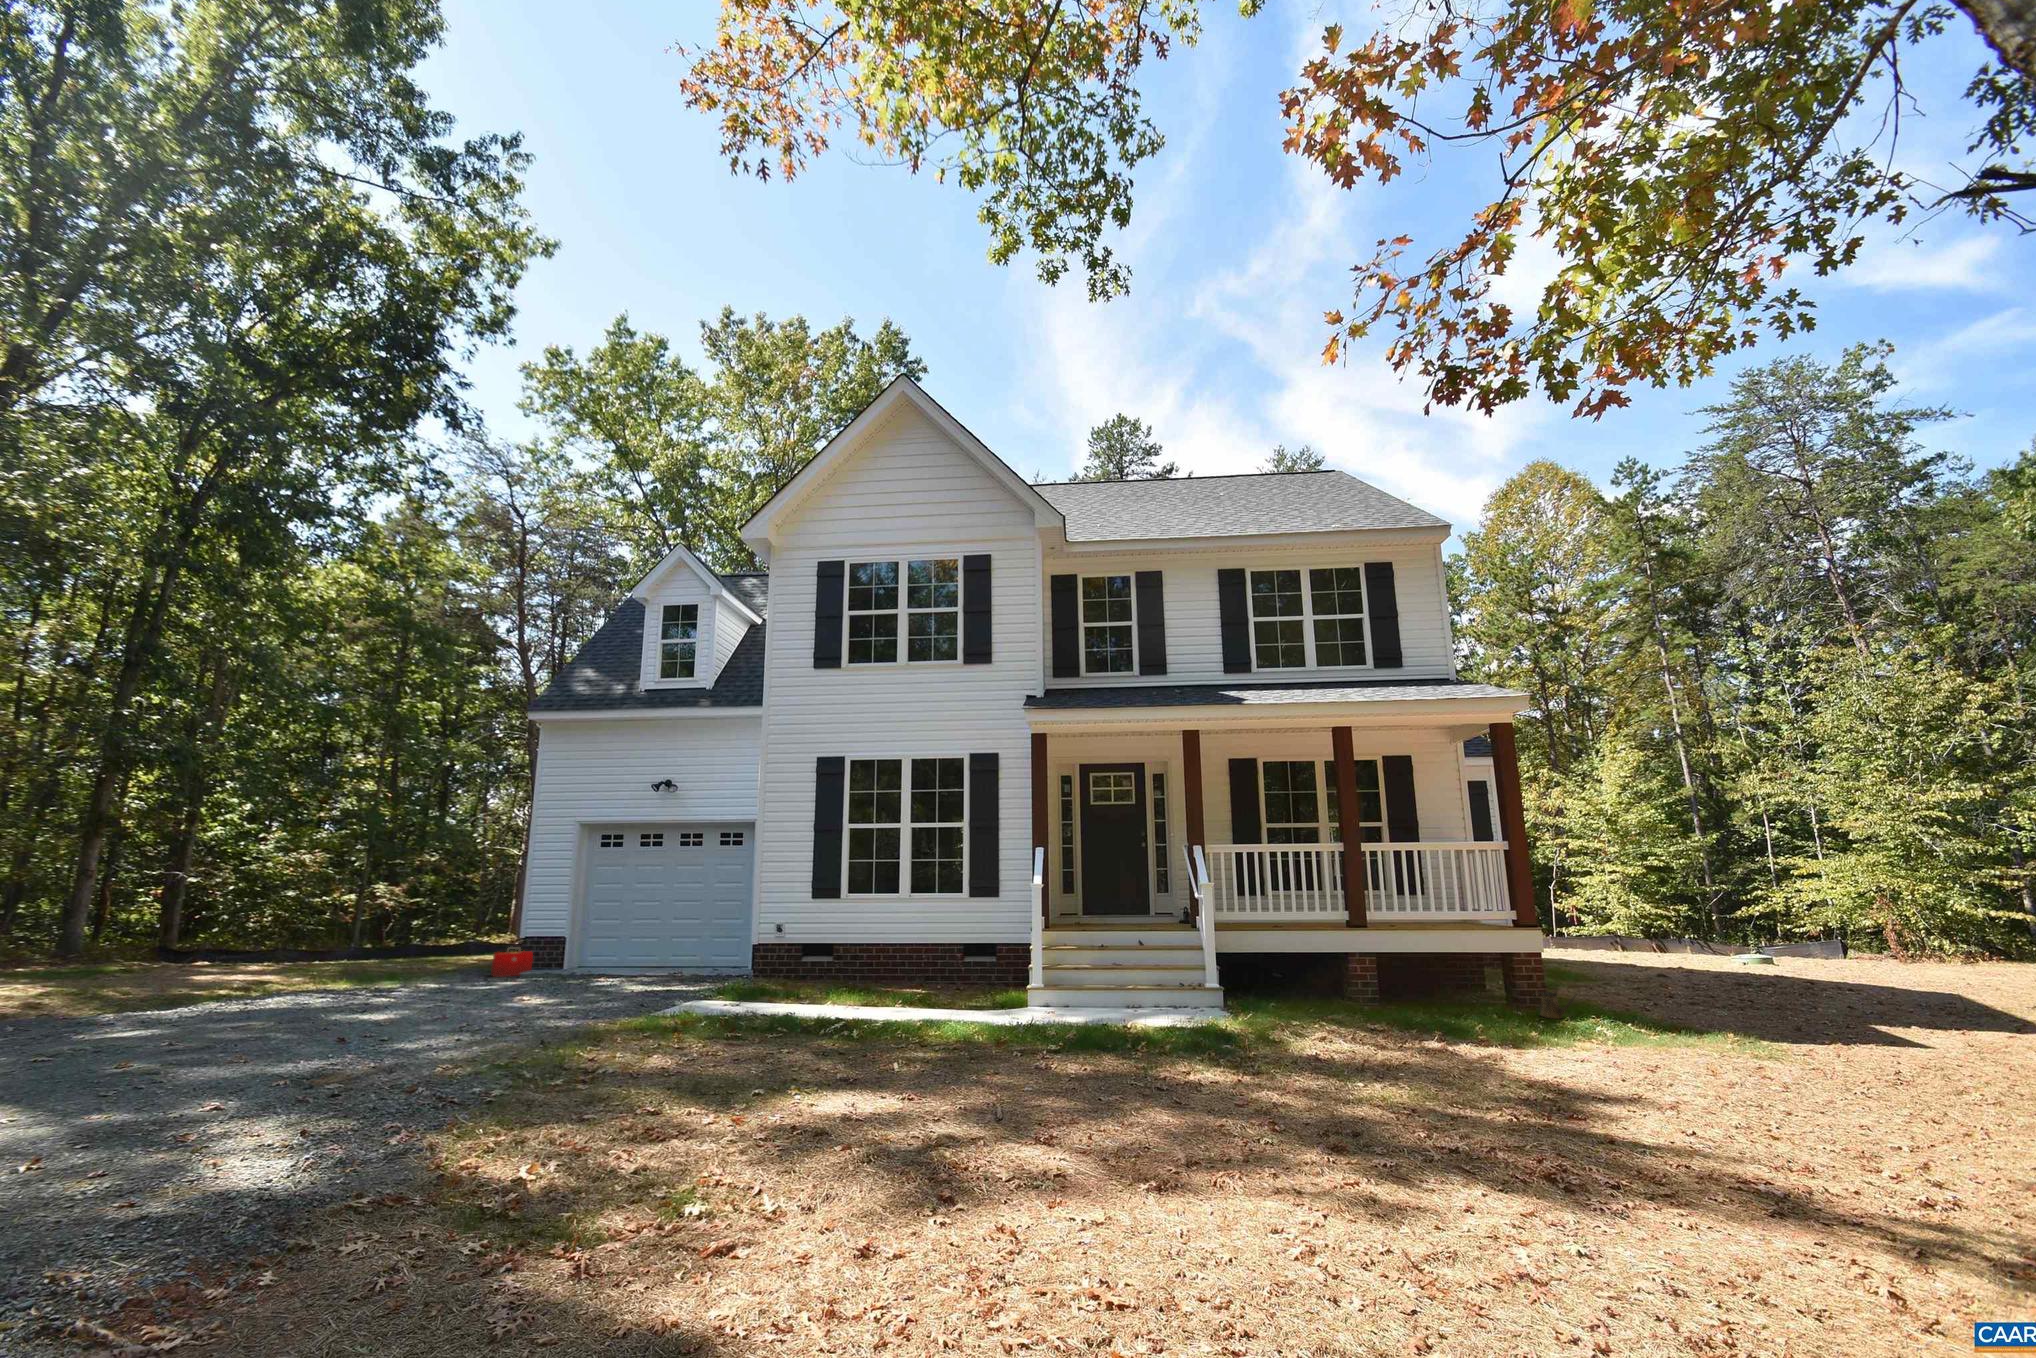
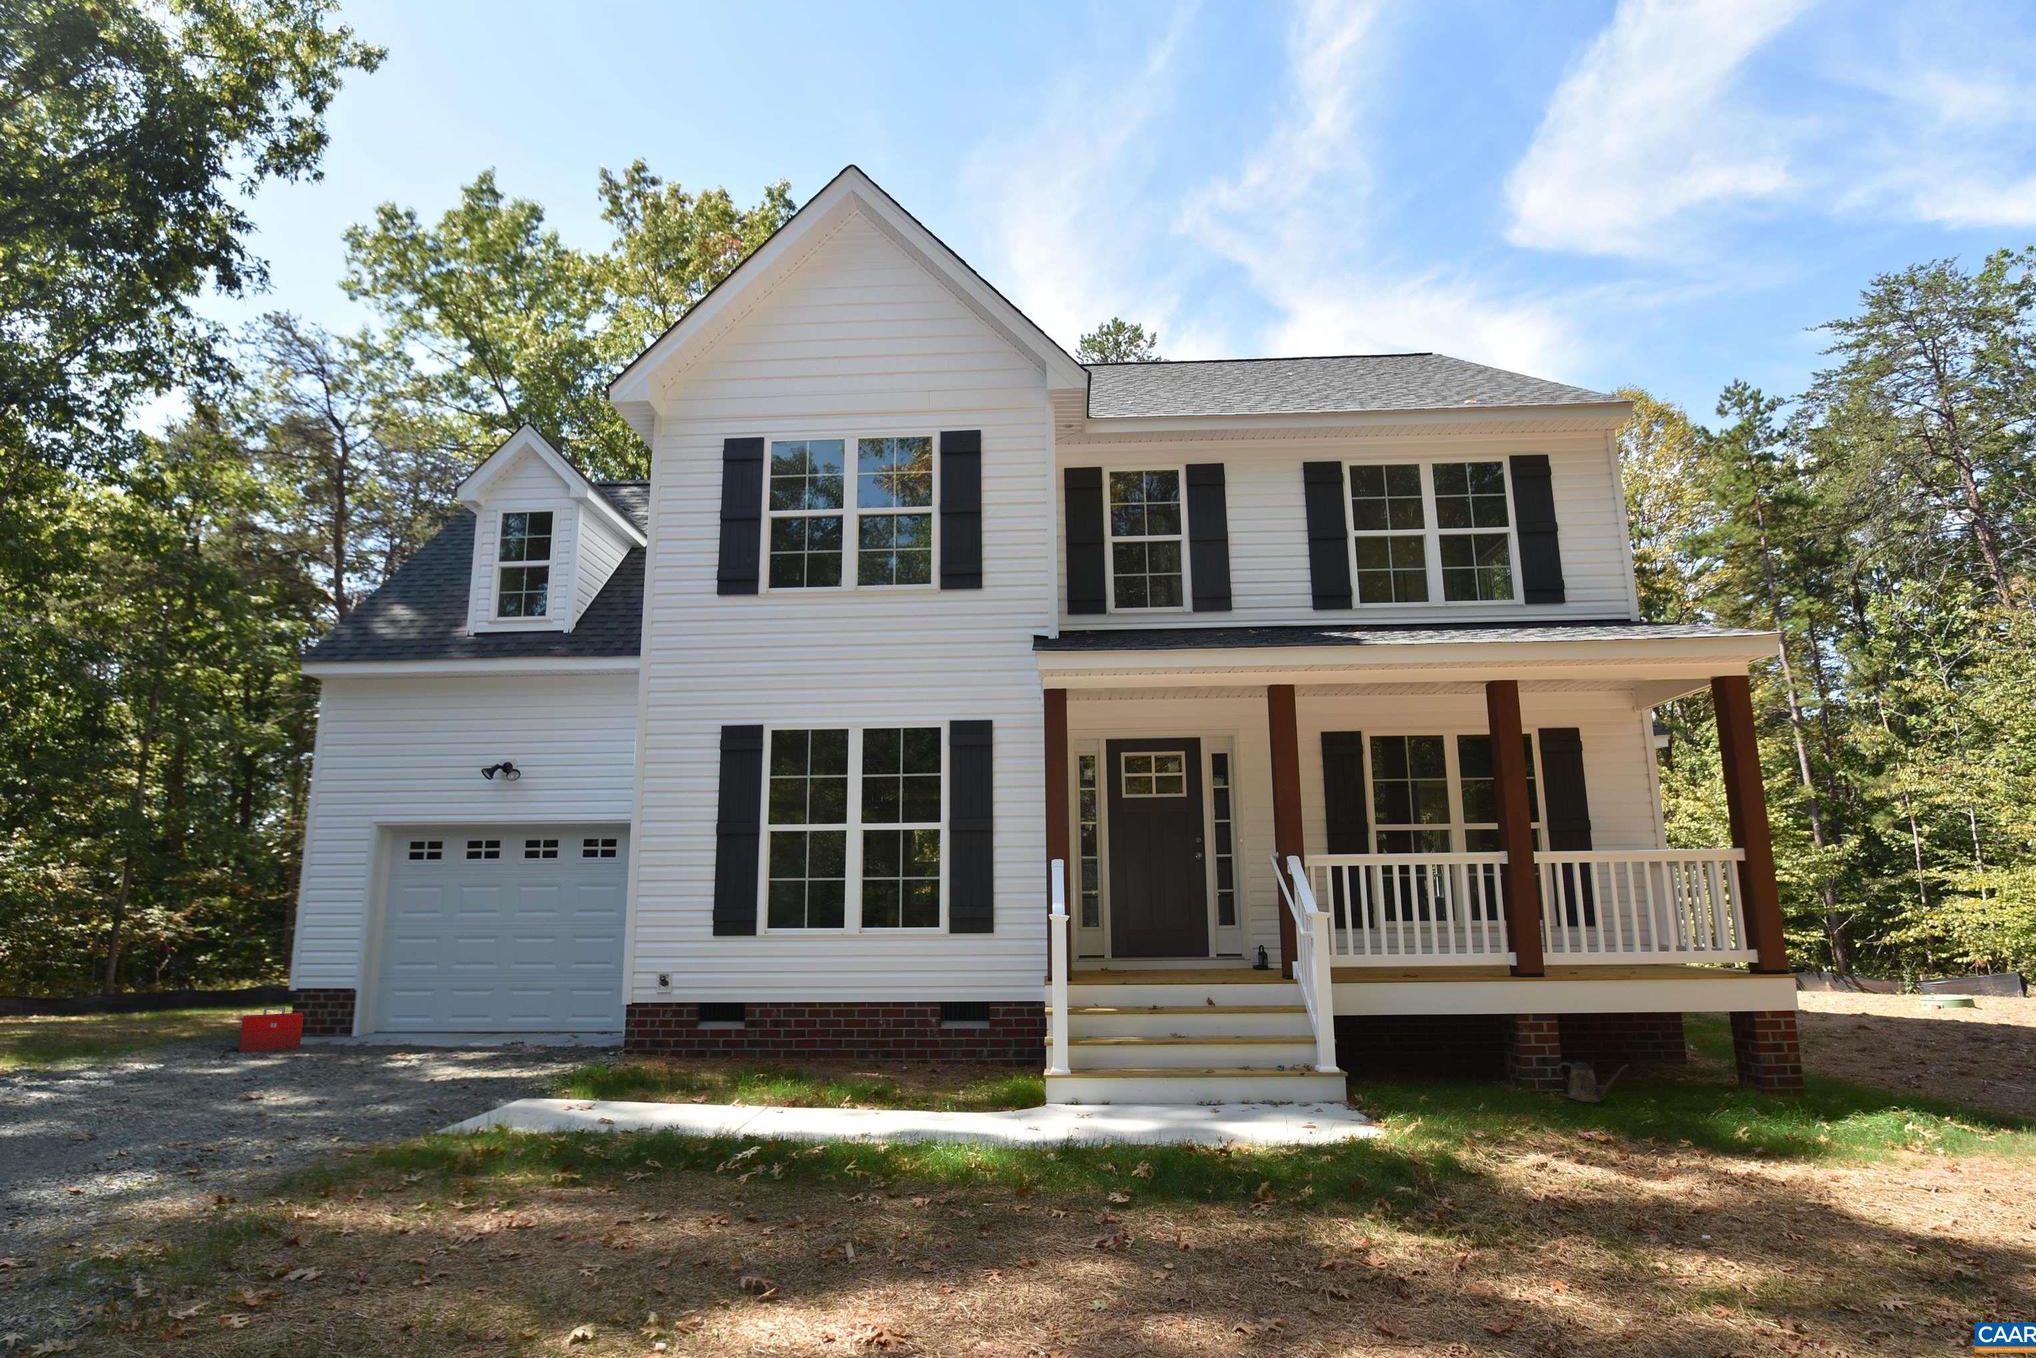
watering can: present [1533,992,1577,1019] -> present [1557,1062,1628,1102]

